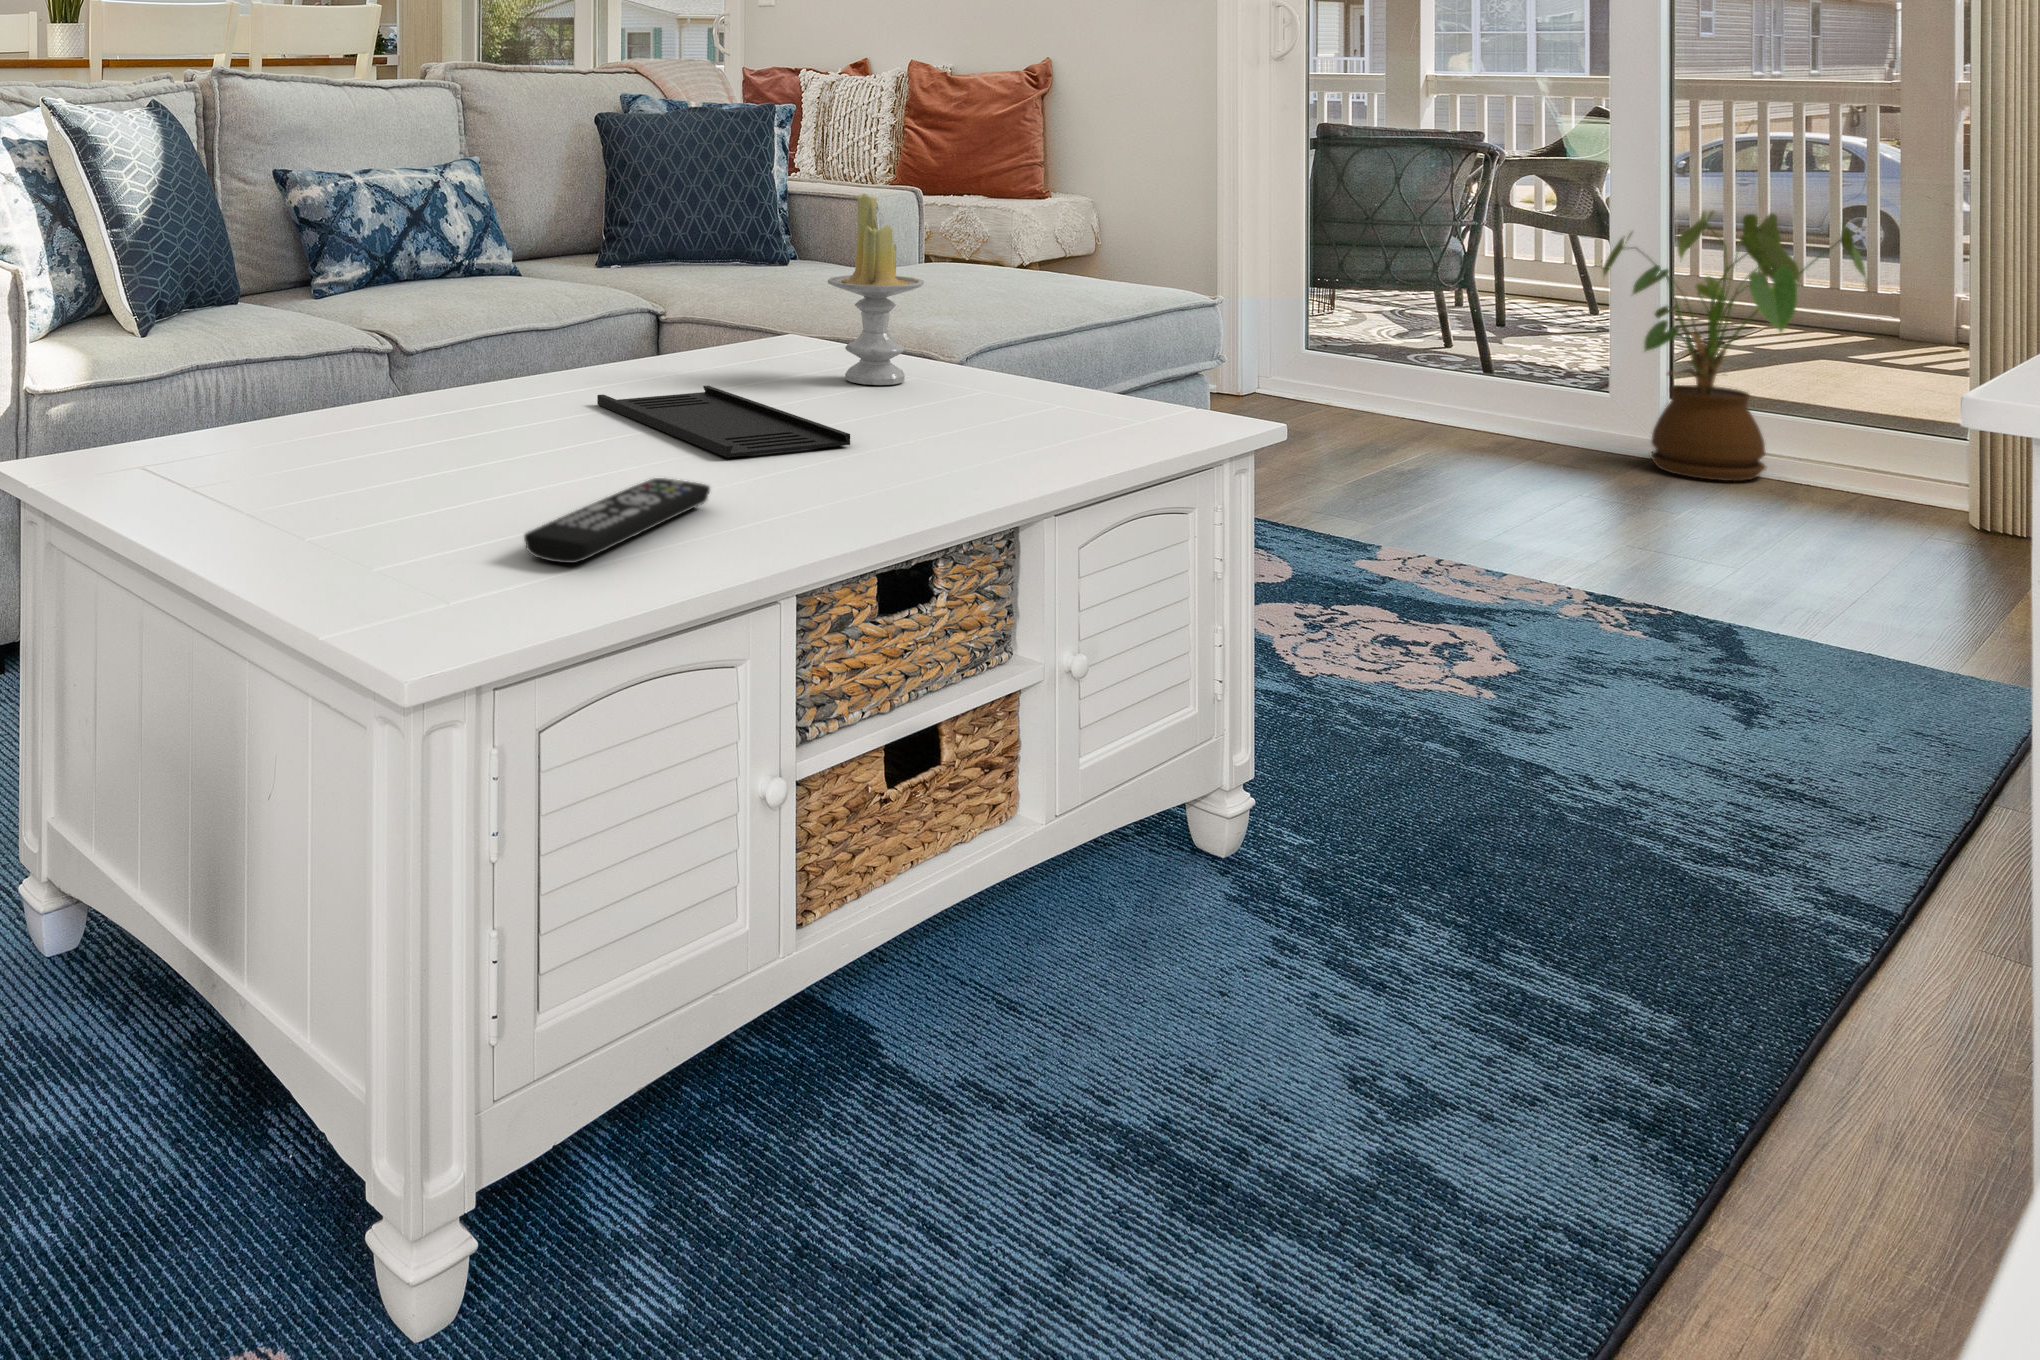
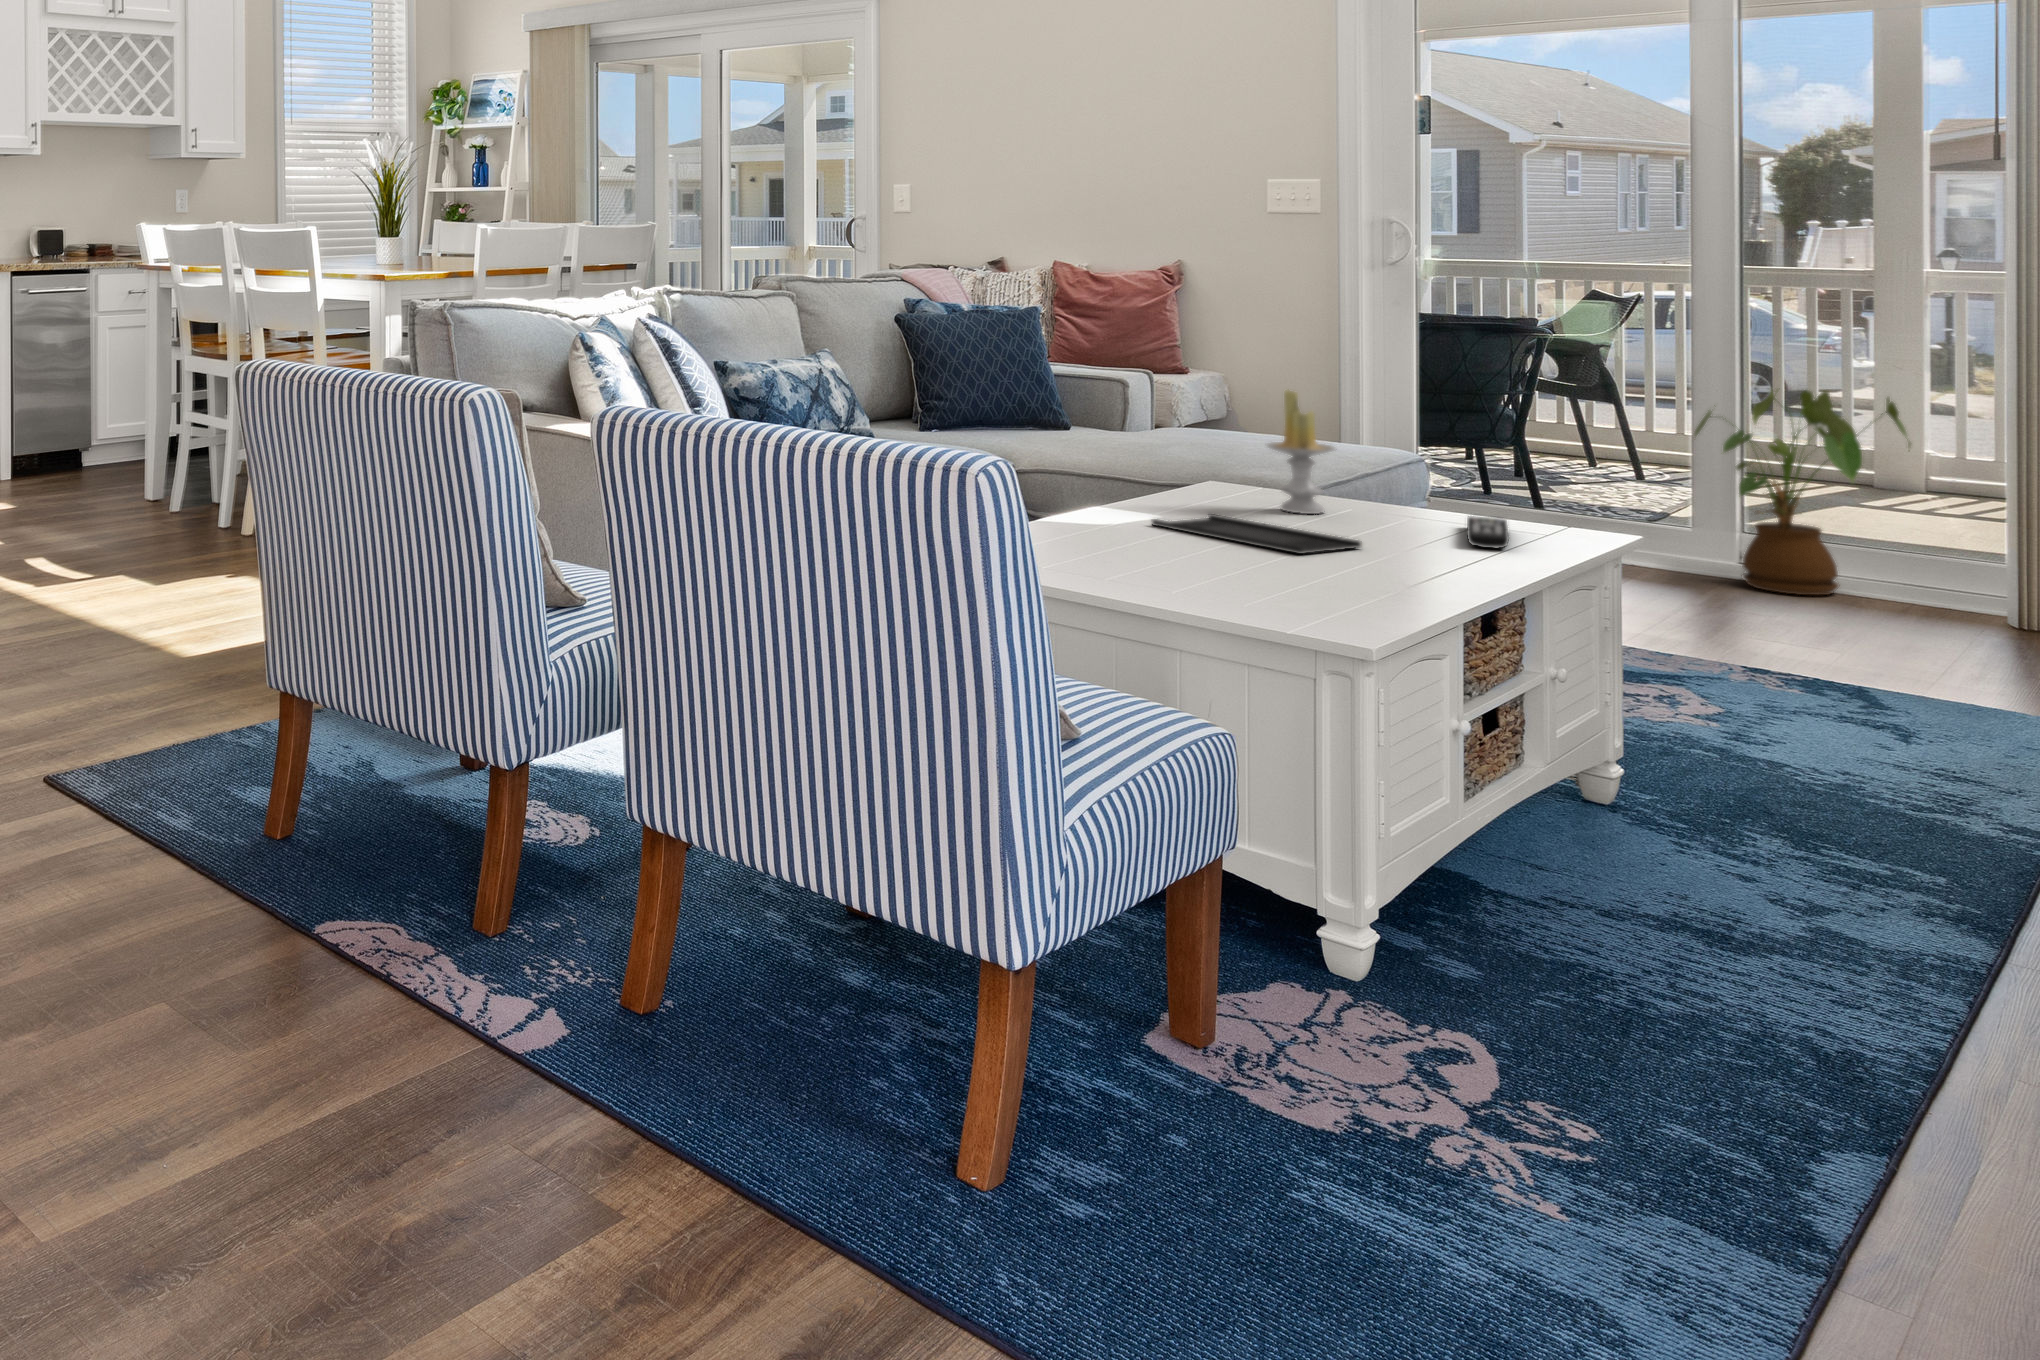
remote control: present [524,478,710,563] -> present [1467,516,1509,548]

